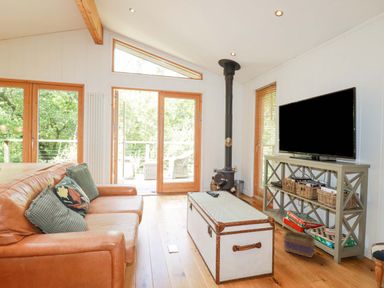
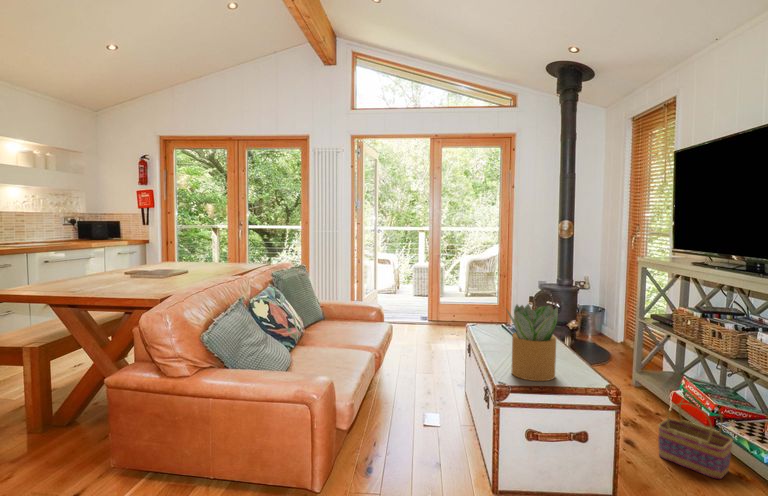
potted plant: none [216,179,243,220] -> present [507,304,558,381]

